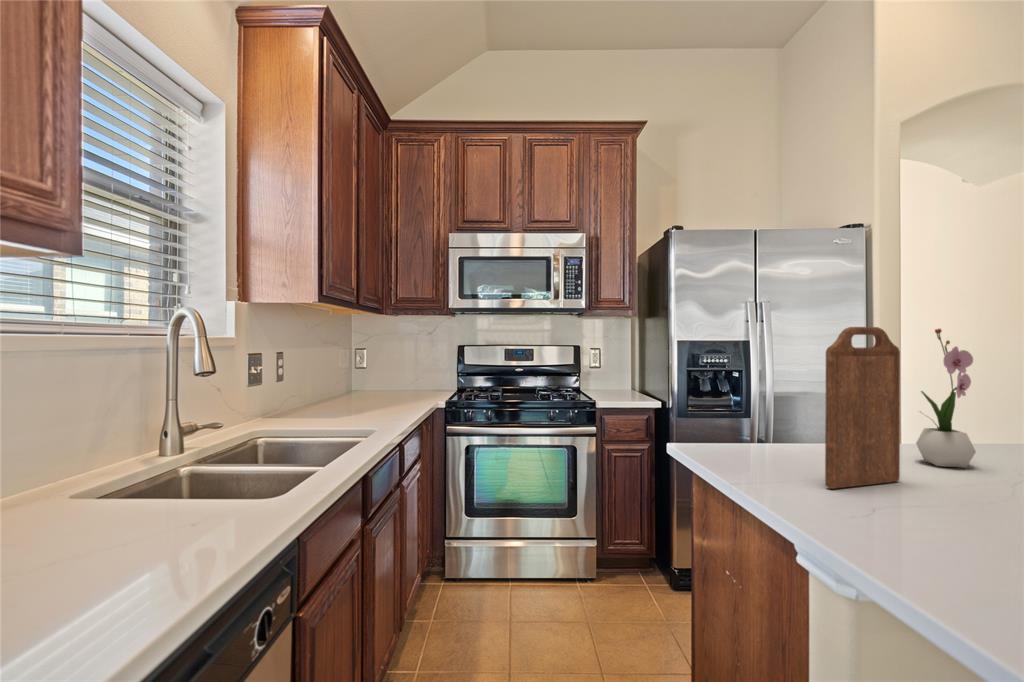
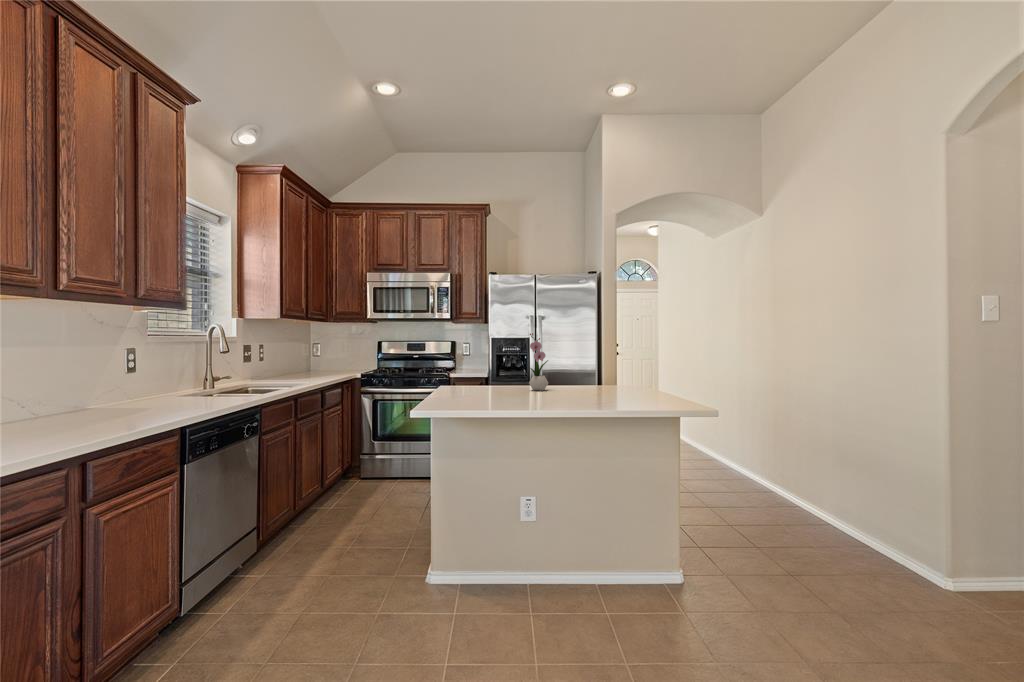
cutting board: present [825,327,900,489] -> none [465,333,500,395]

